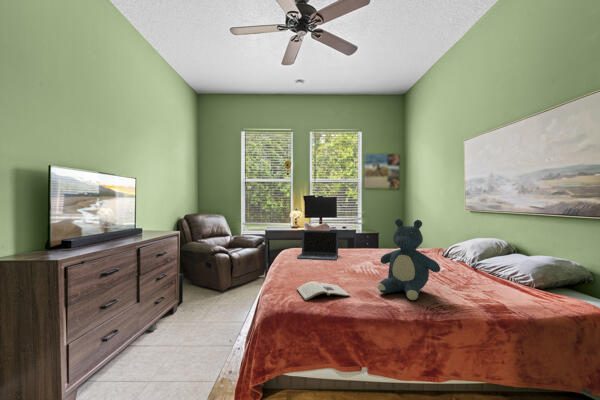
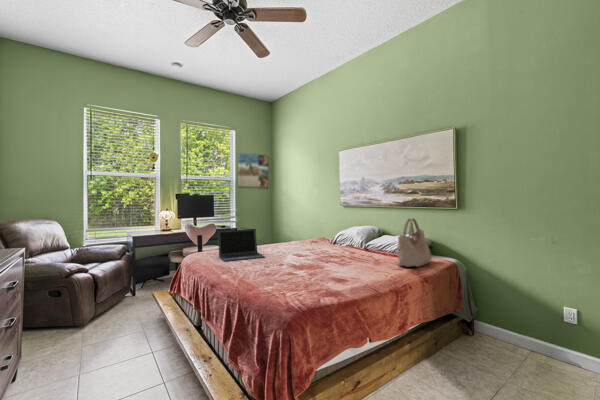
teddy bear: present [378,219,440,300] -> none [335,213,383,276]
handbag: none [473,231,548,304] -> present [397,218,432,267]
magazine: present [297,281,350,300] -> none [284,276,334,294]

